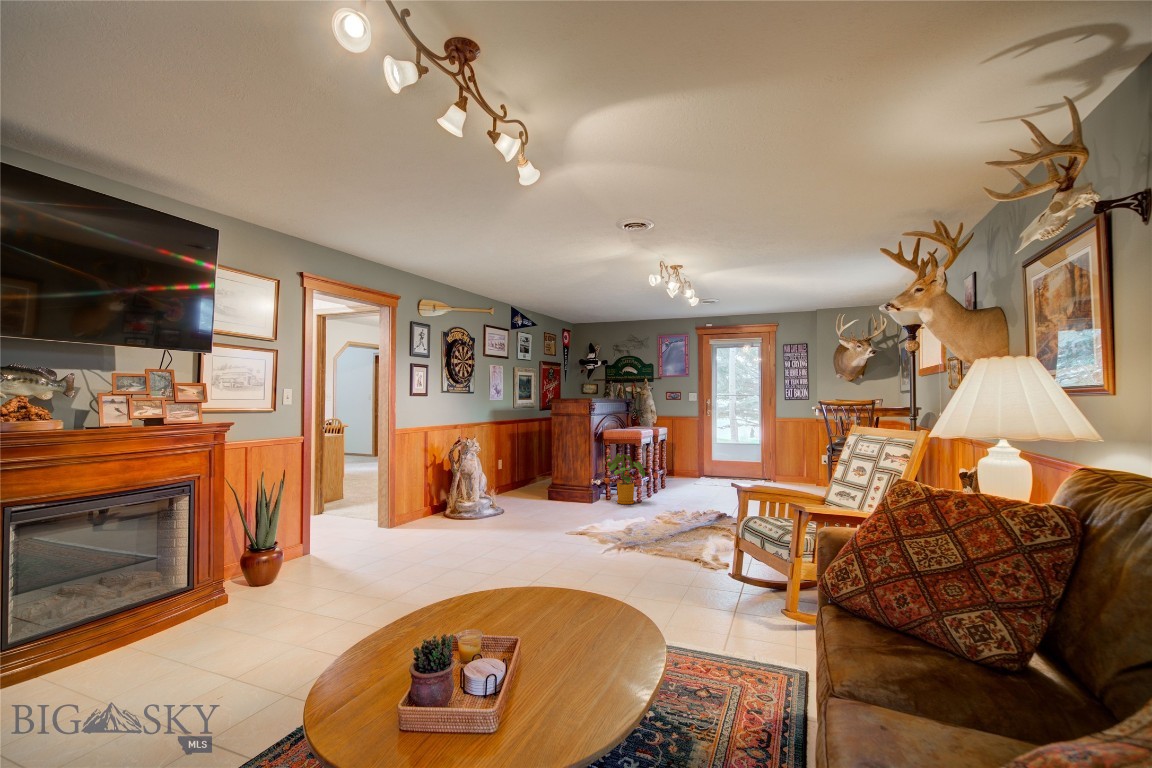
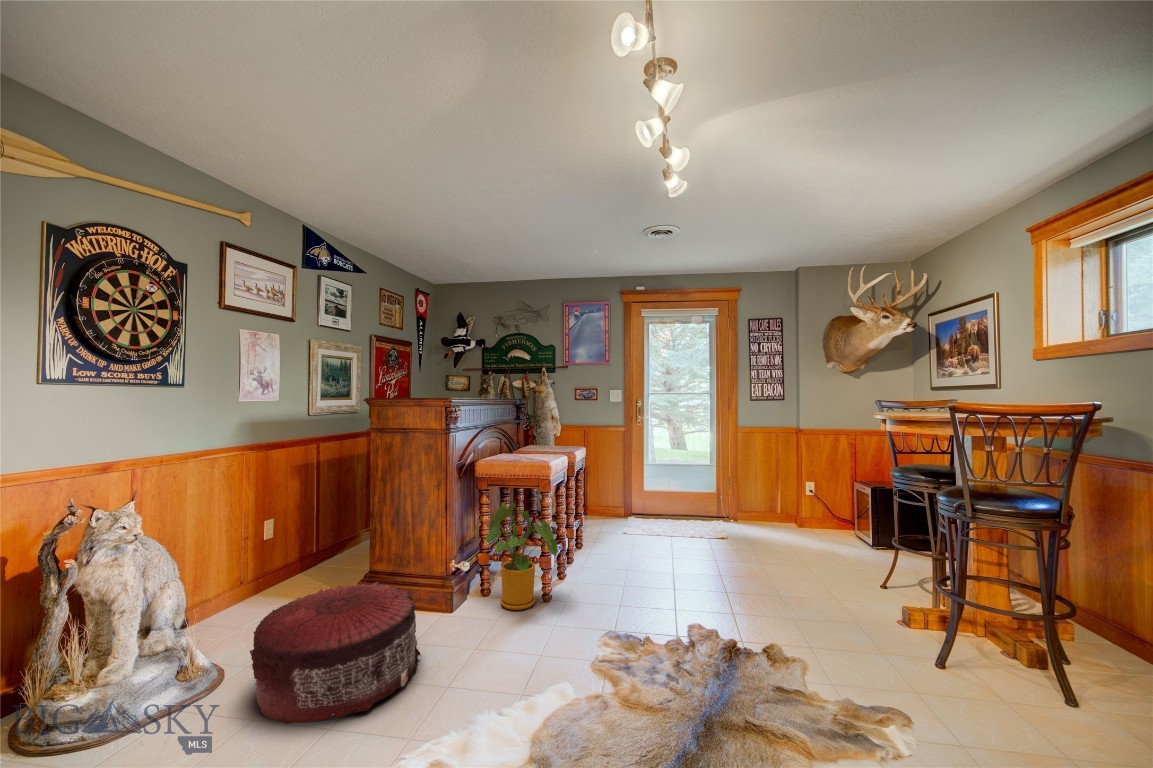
pouf: none [521,481,583,521] -> present [250,582,421,724]

